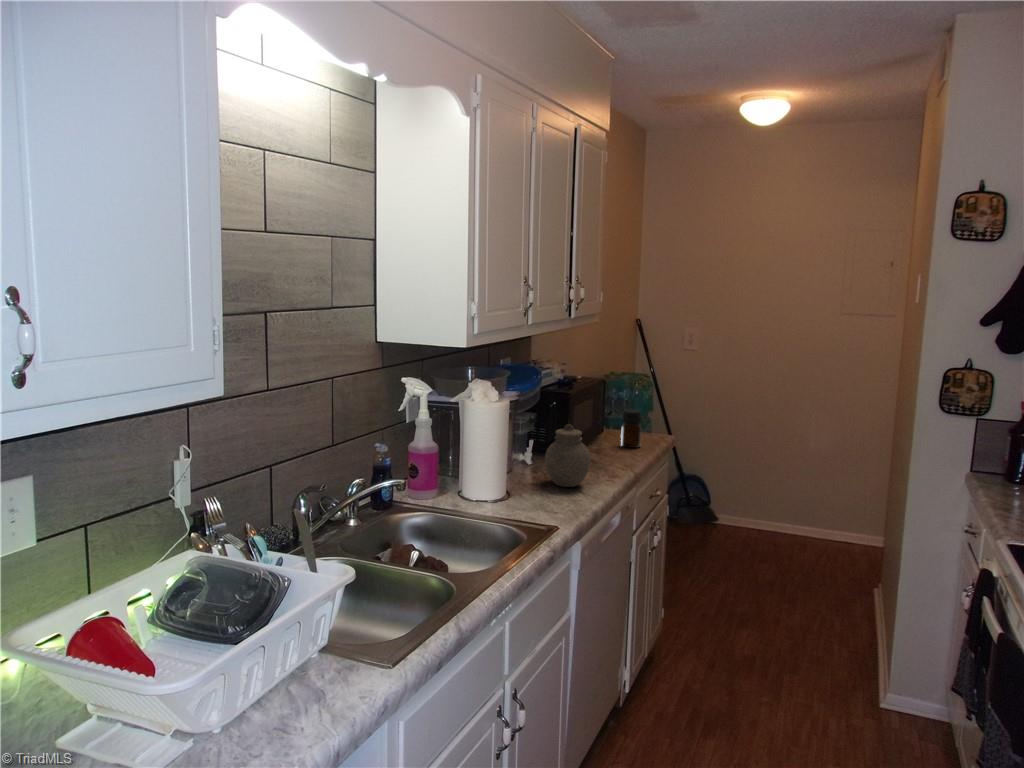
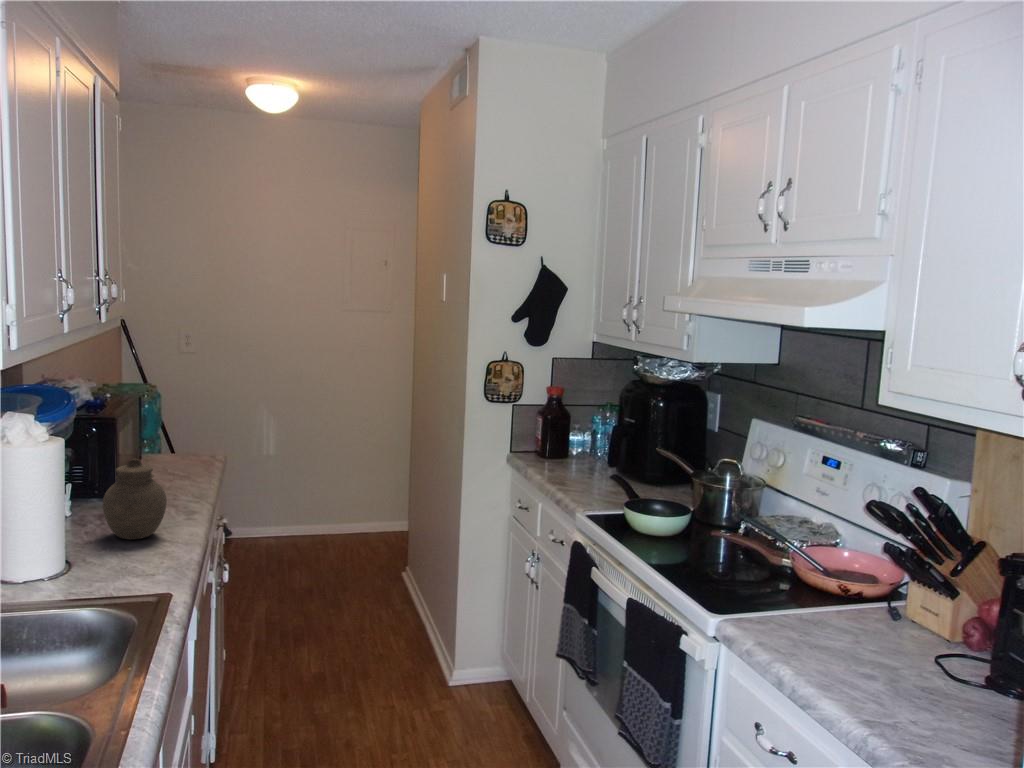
bottle: present [621,409,641,448] -> none [164,431,189,478]

